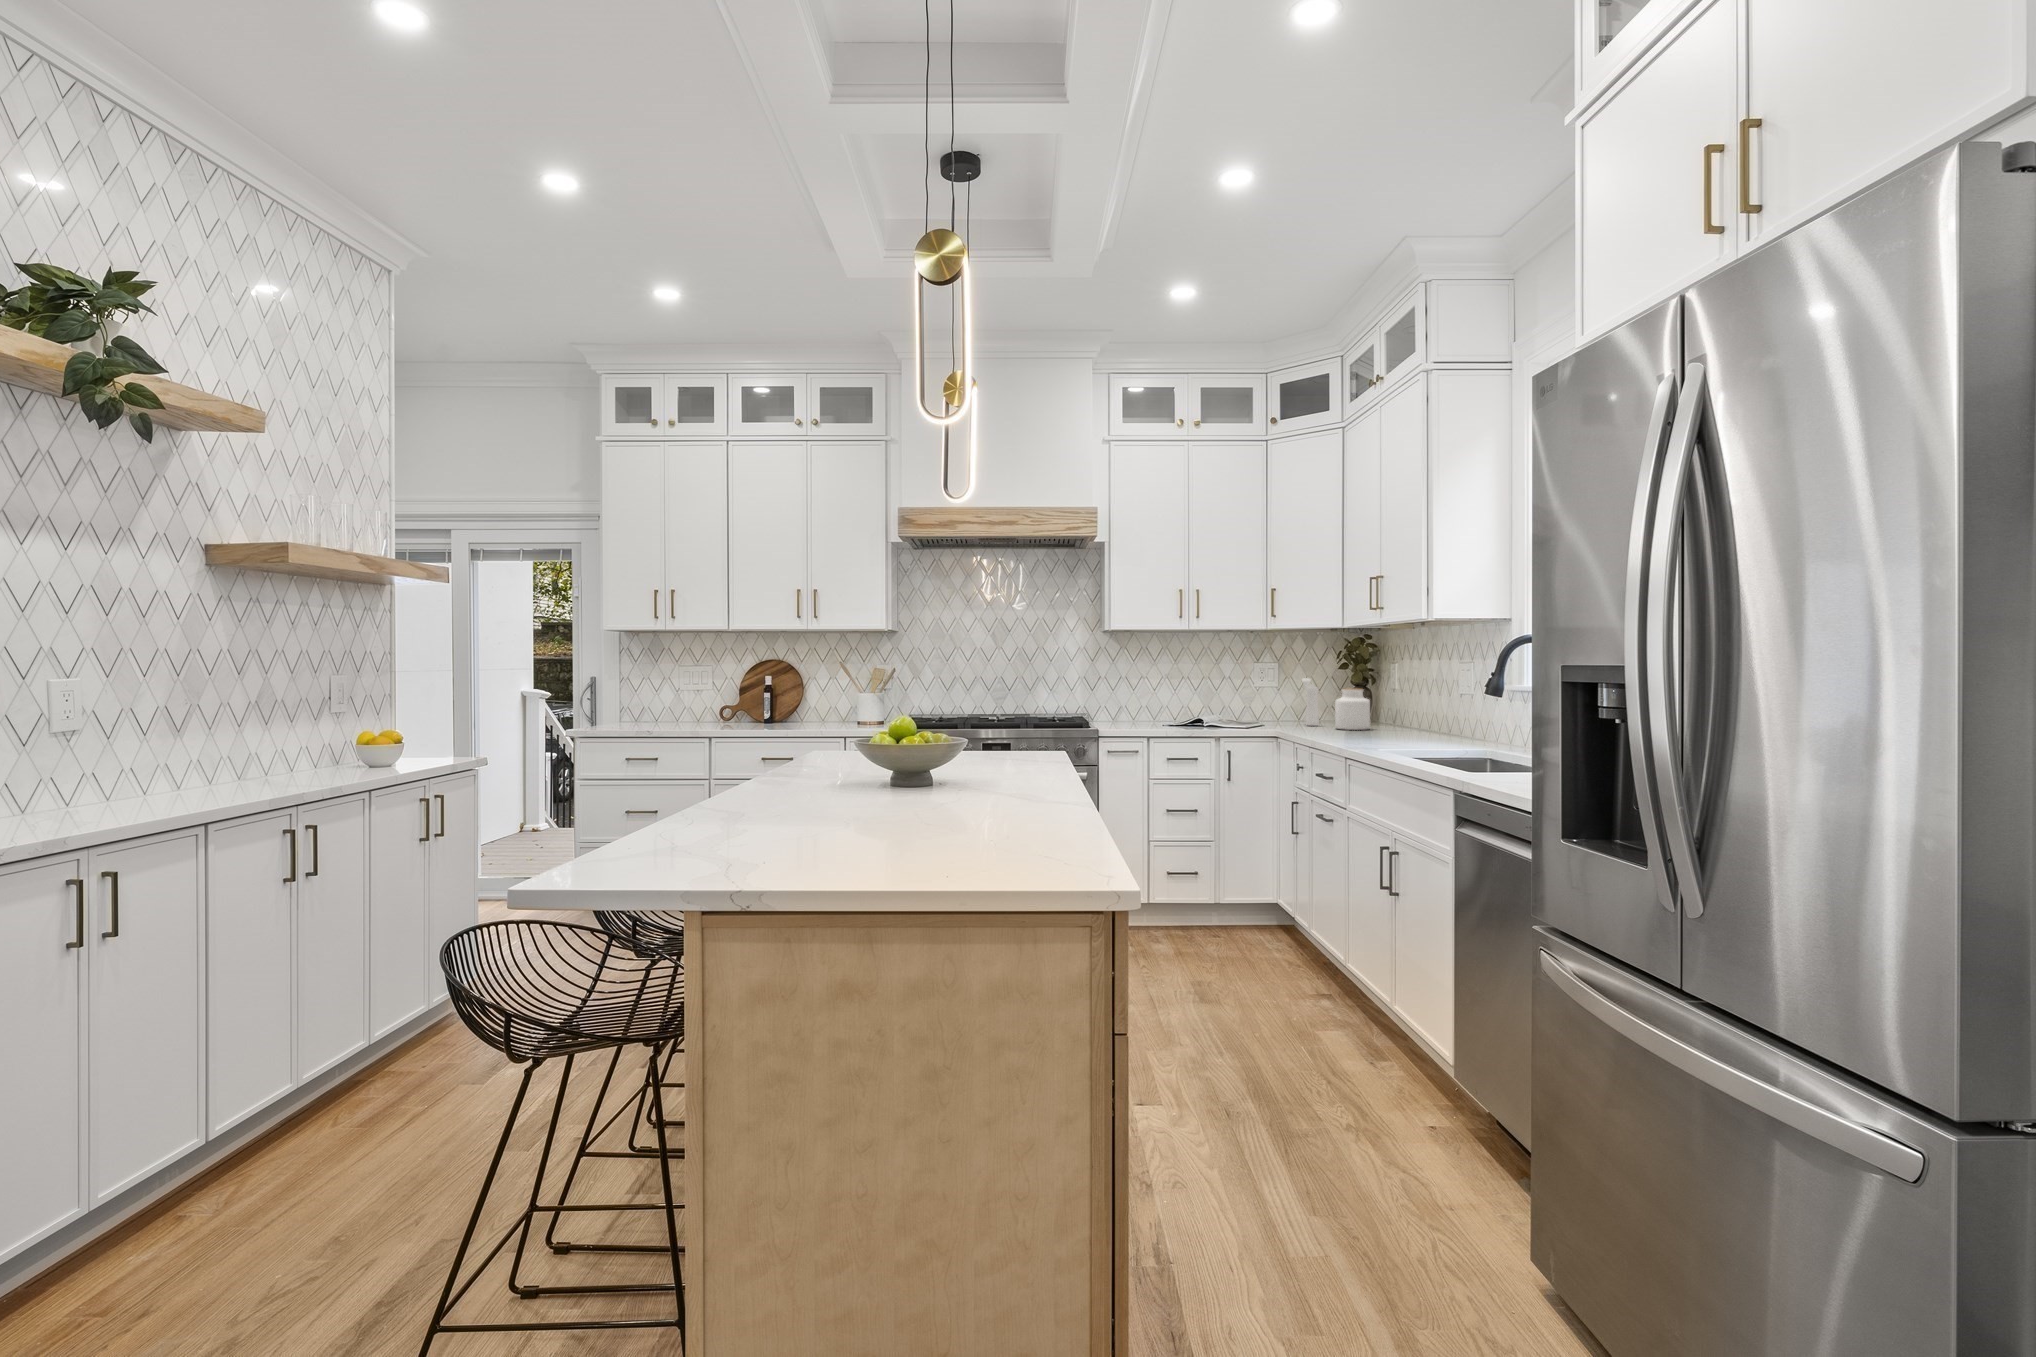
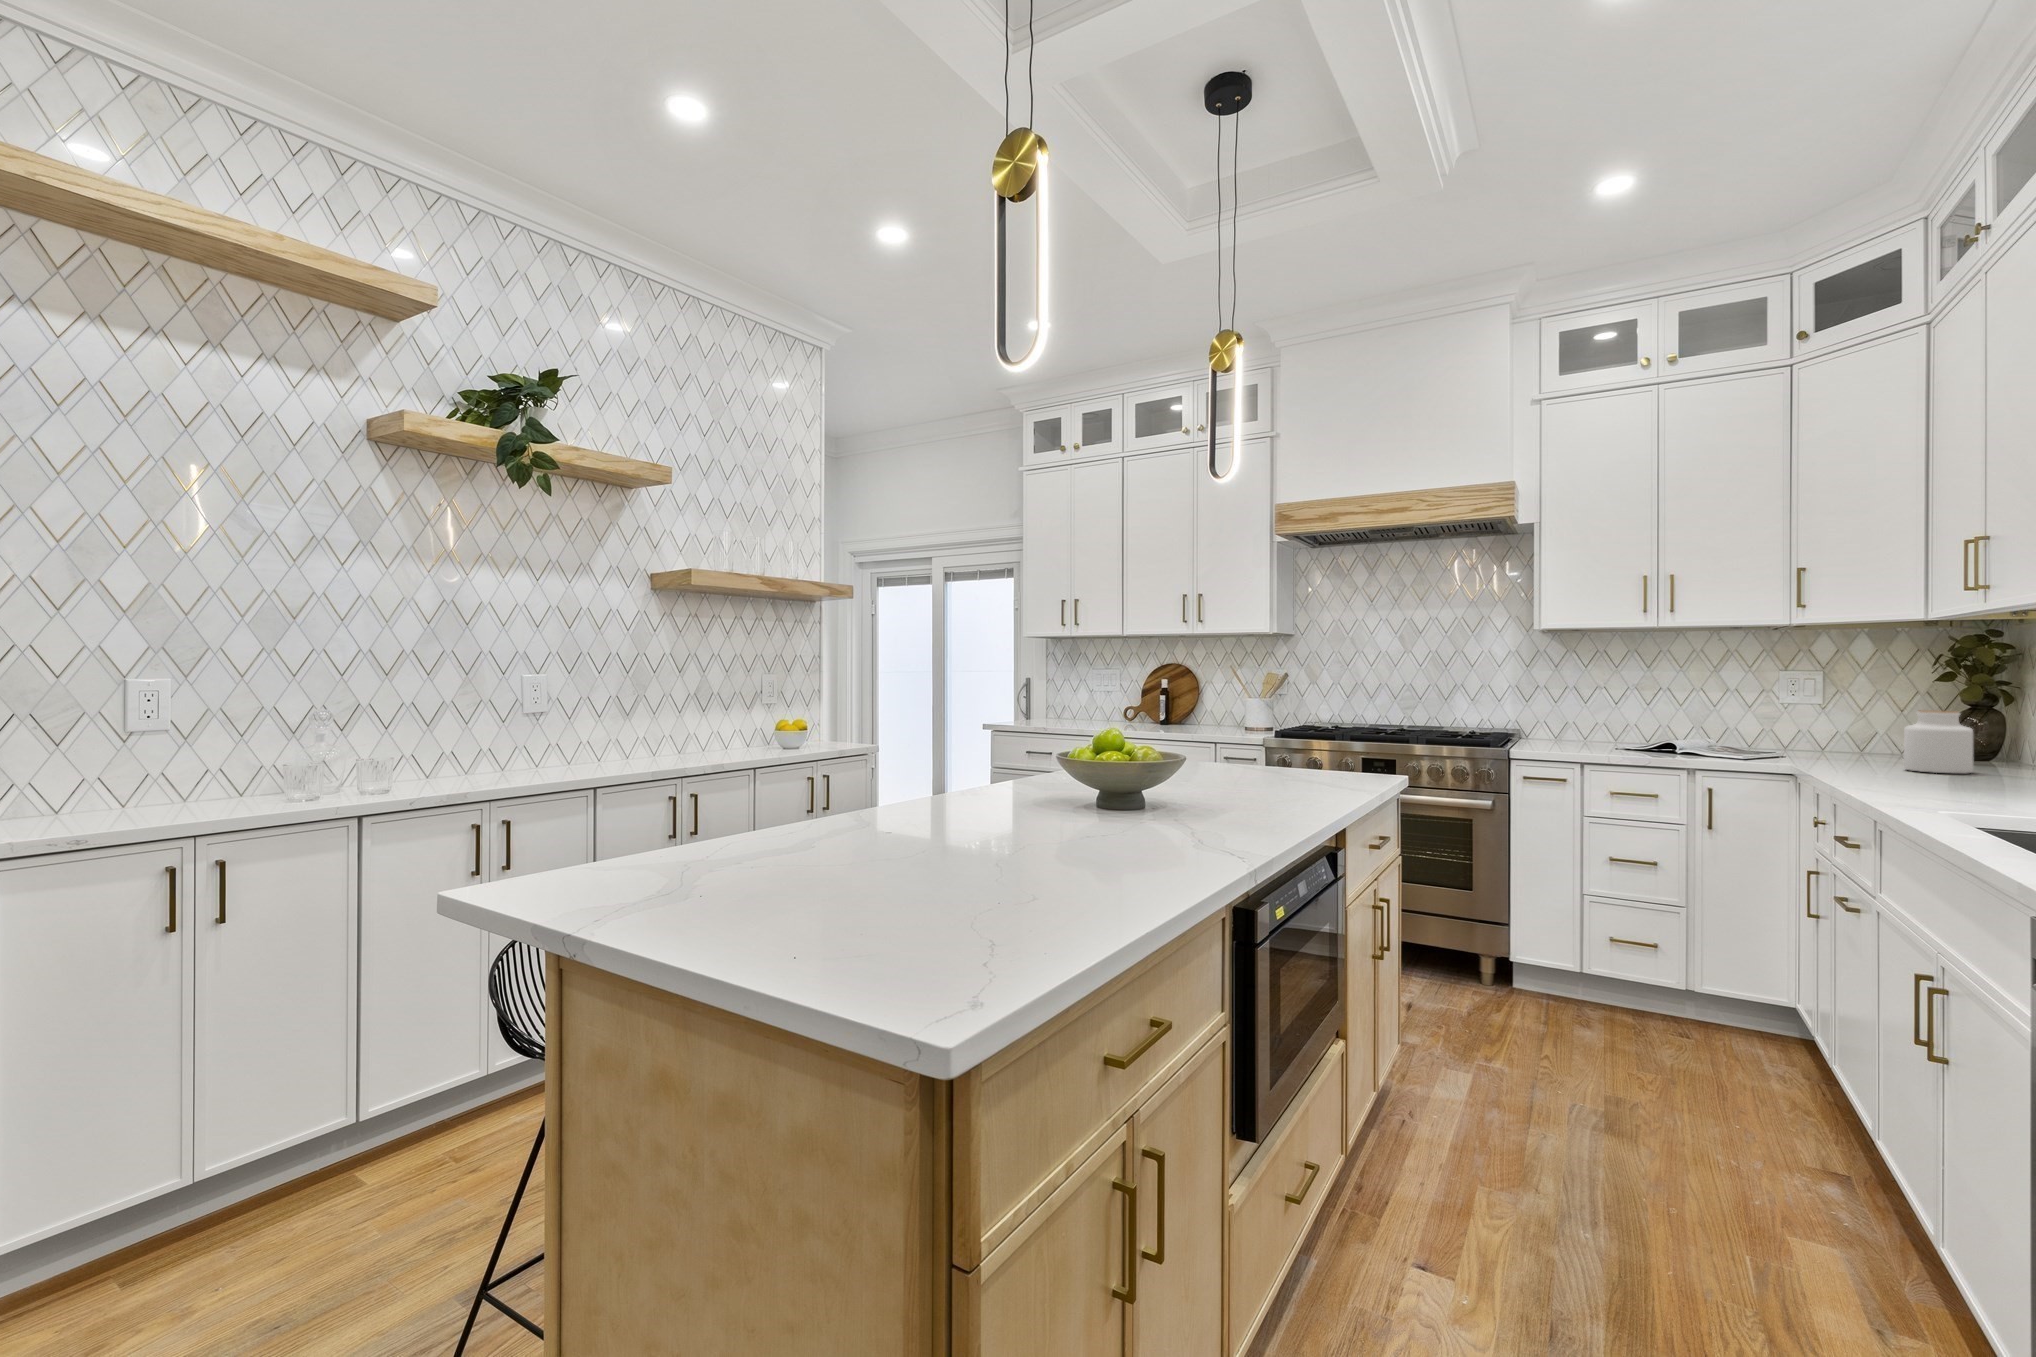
pepper mill: present [1302,678,1319,726] -> none [1856,694,1883,763]

